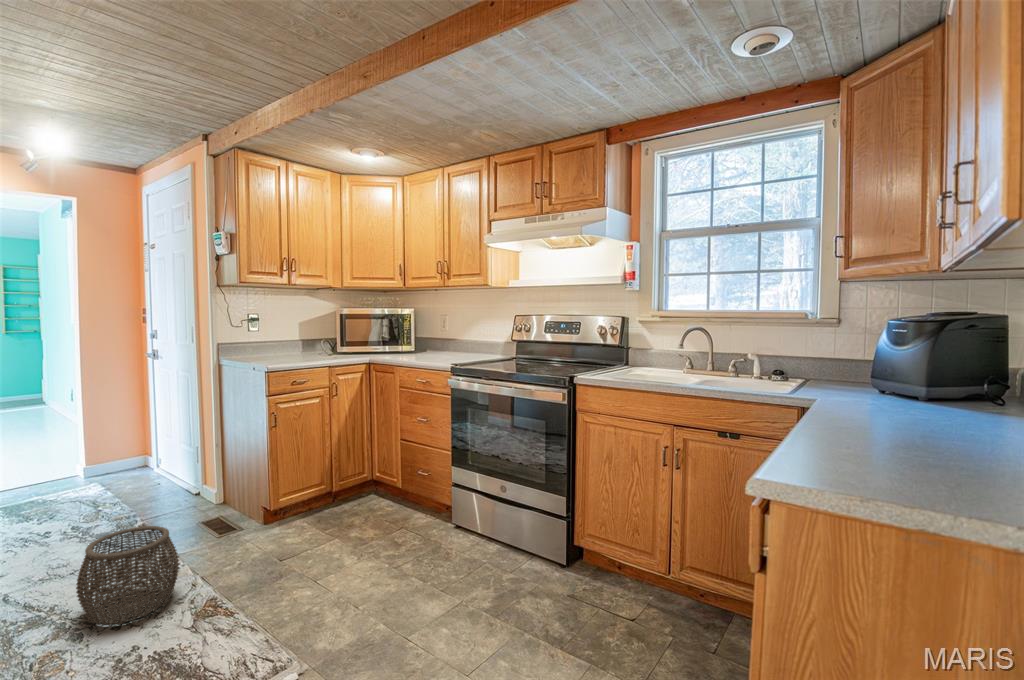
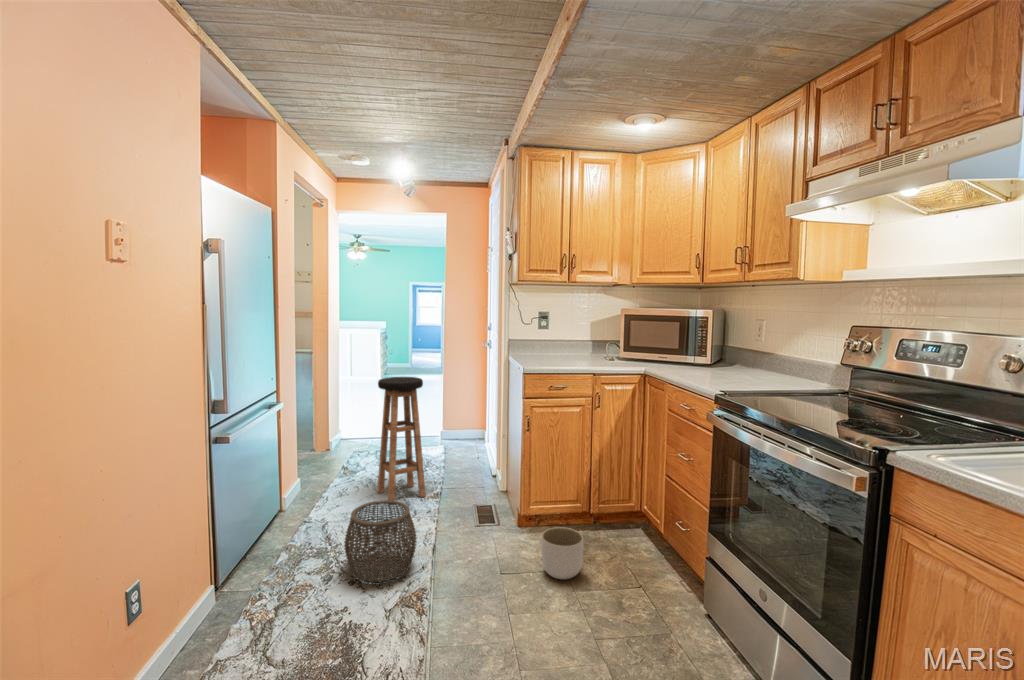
bar stool: none [35,395,121,555] -> present [377,377,426,501]
planter: none [314,501,353,546] -> present [541,527,584,580]

